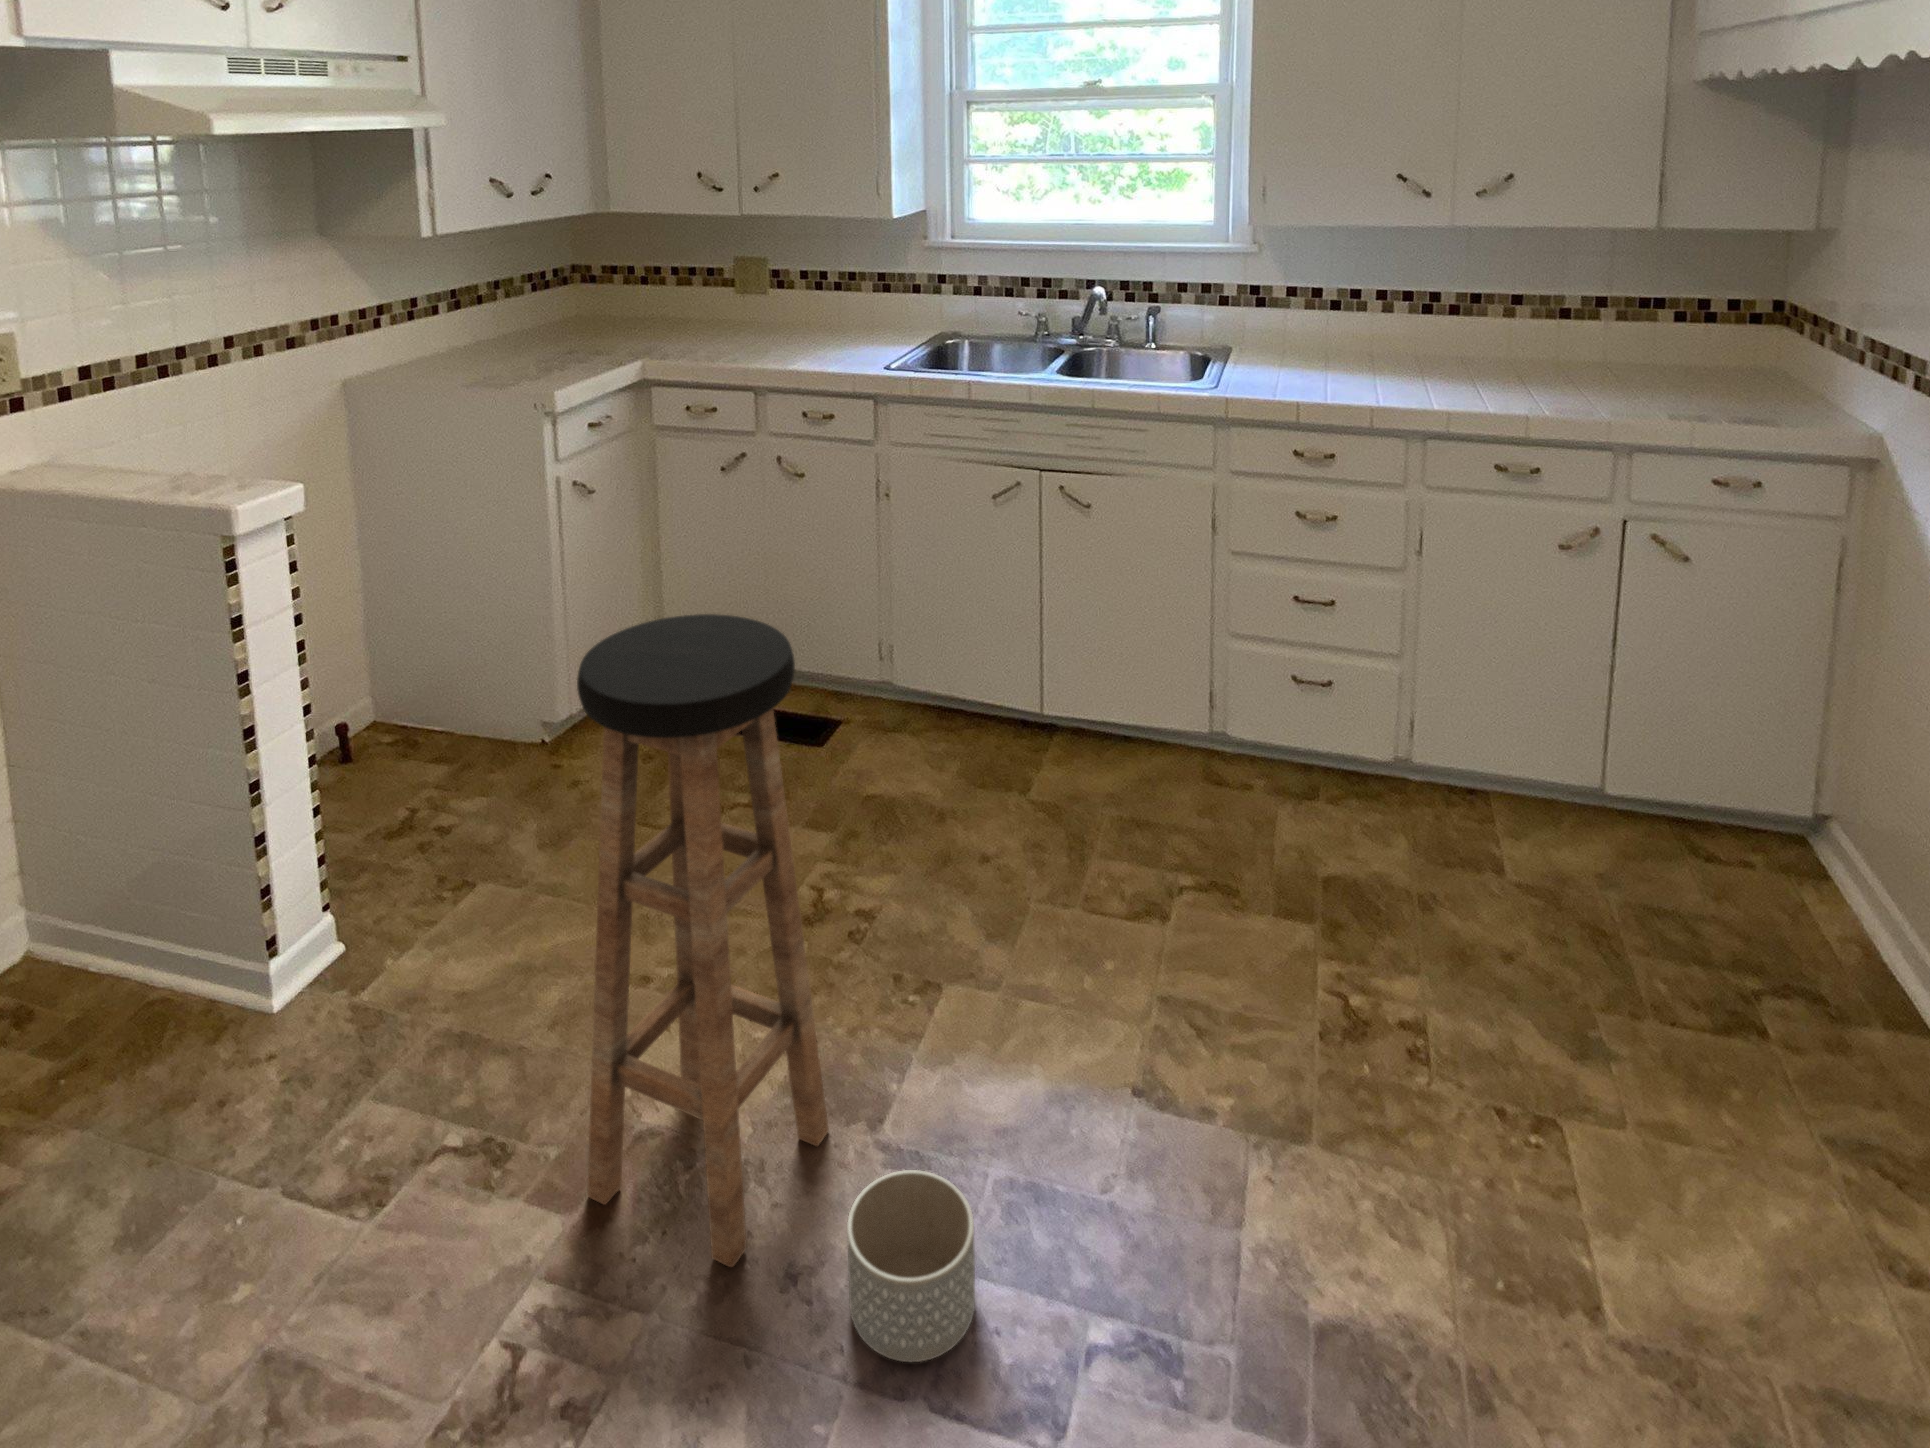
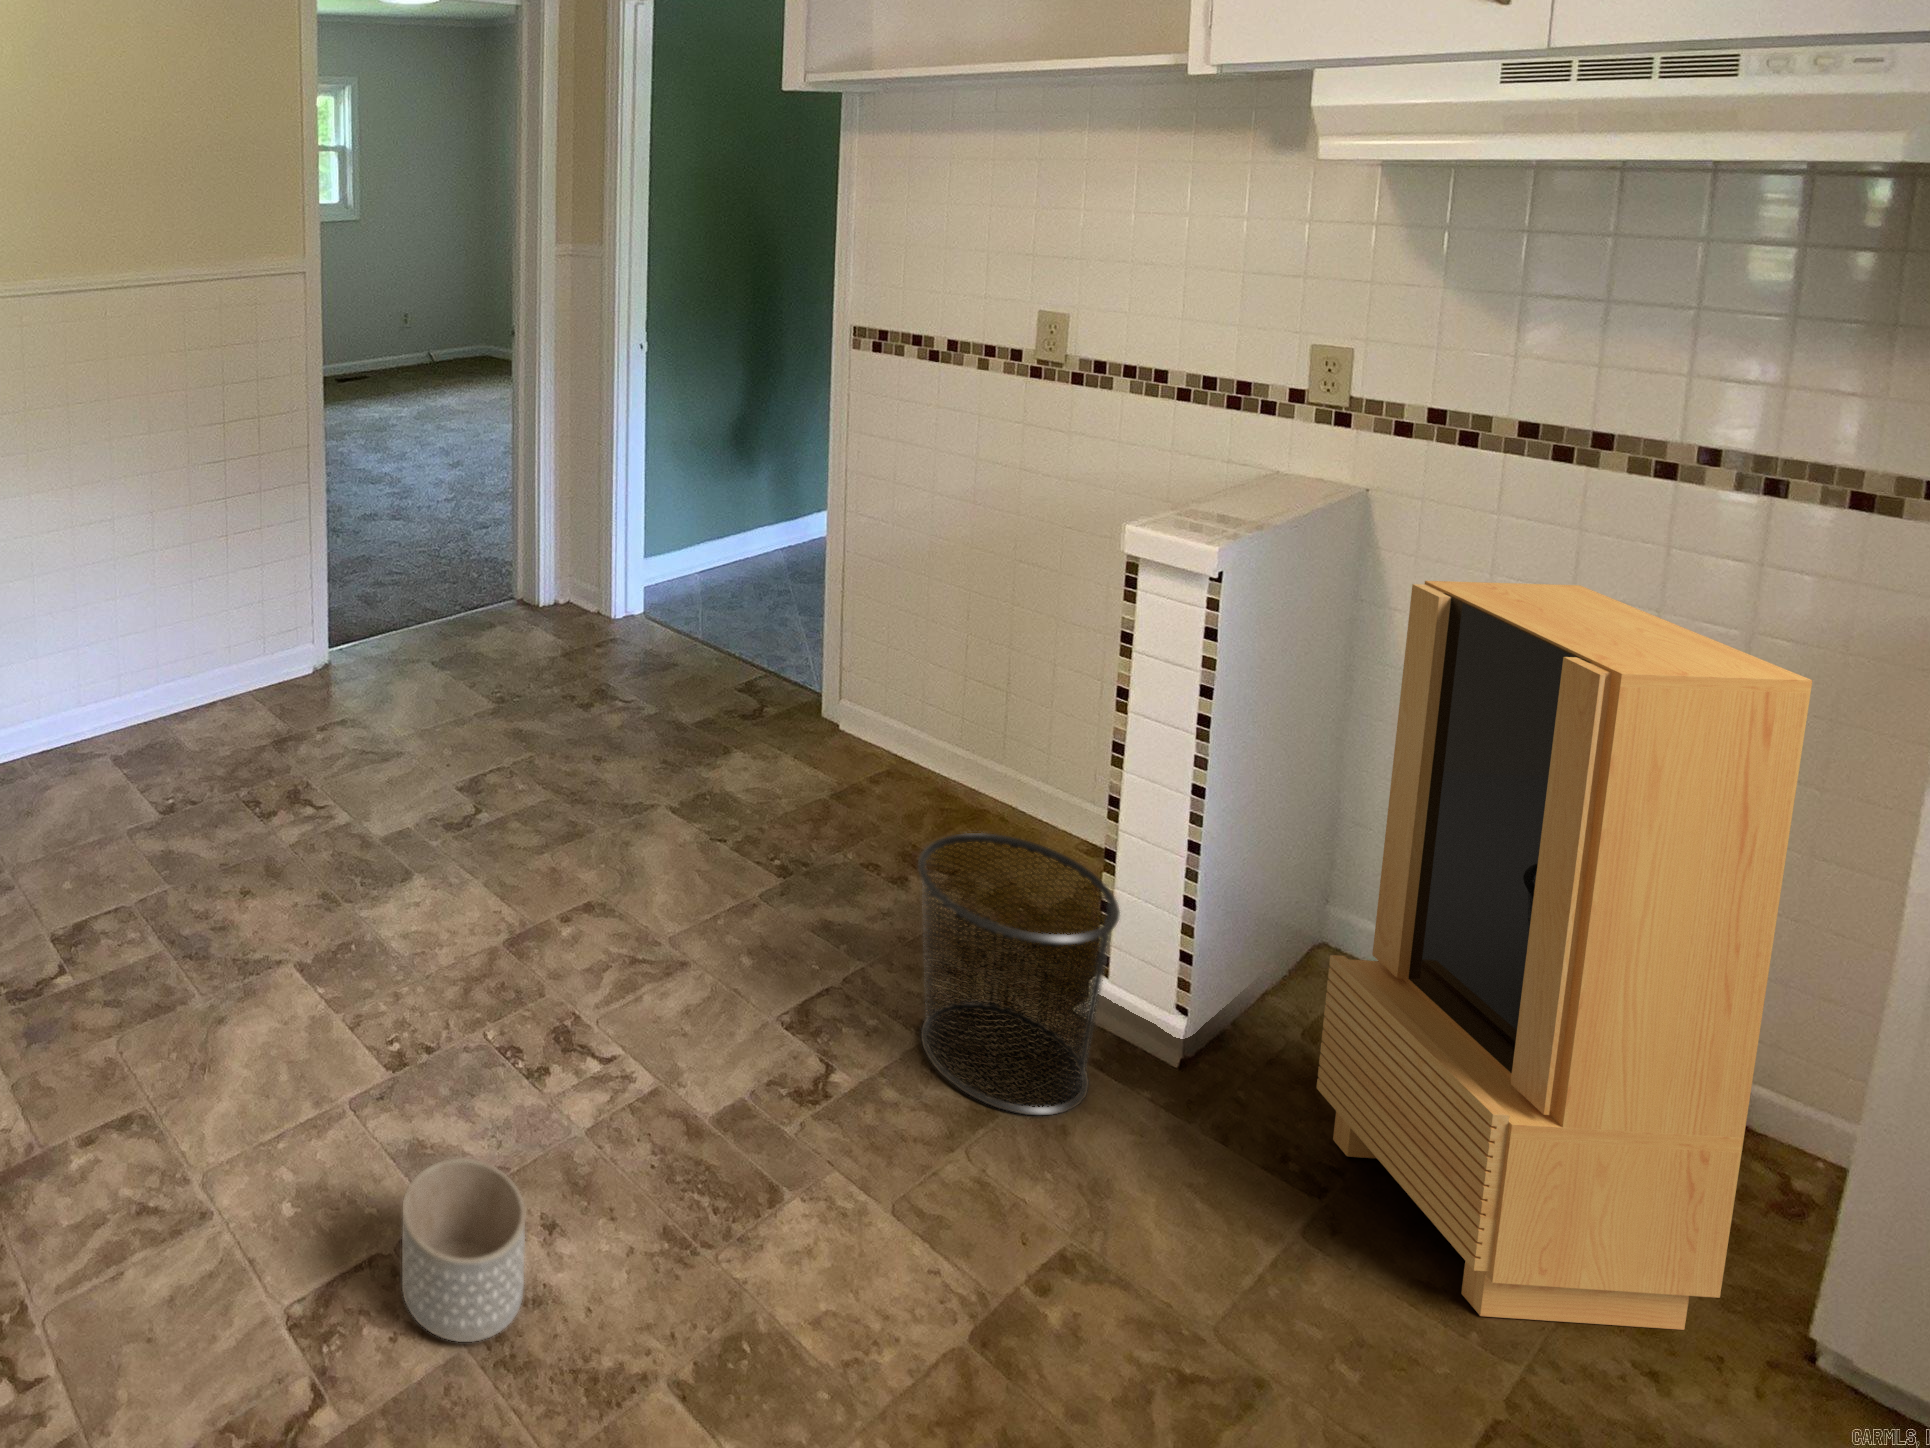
storage cabinet: none [346,402,561,874] -> present [1317,581,1812,1330]
bar stool: present [577,614,829,1267] -> none [588,652,852,1340]
waste bin: none [260,815,459,1095] -> present [918,833,1120,1115]

